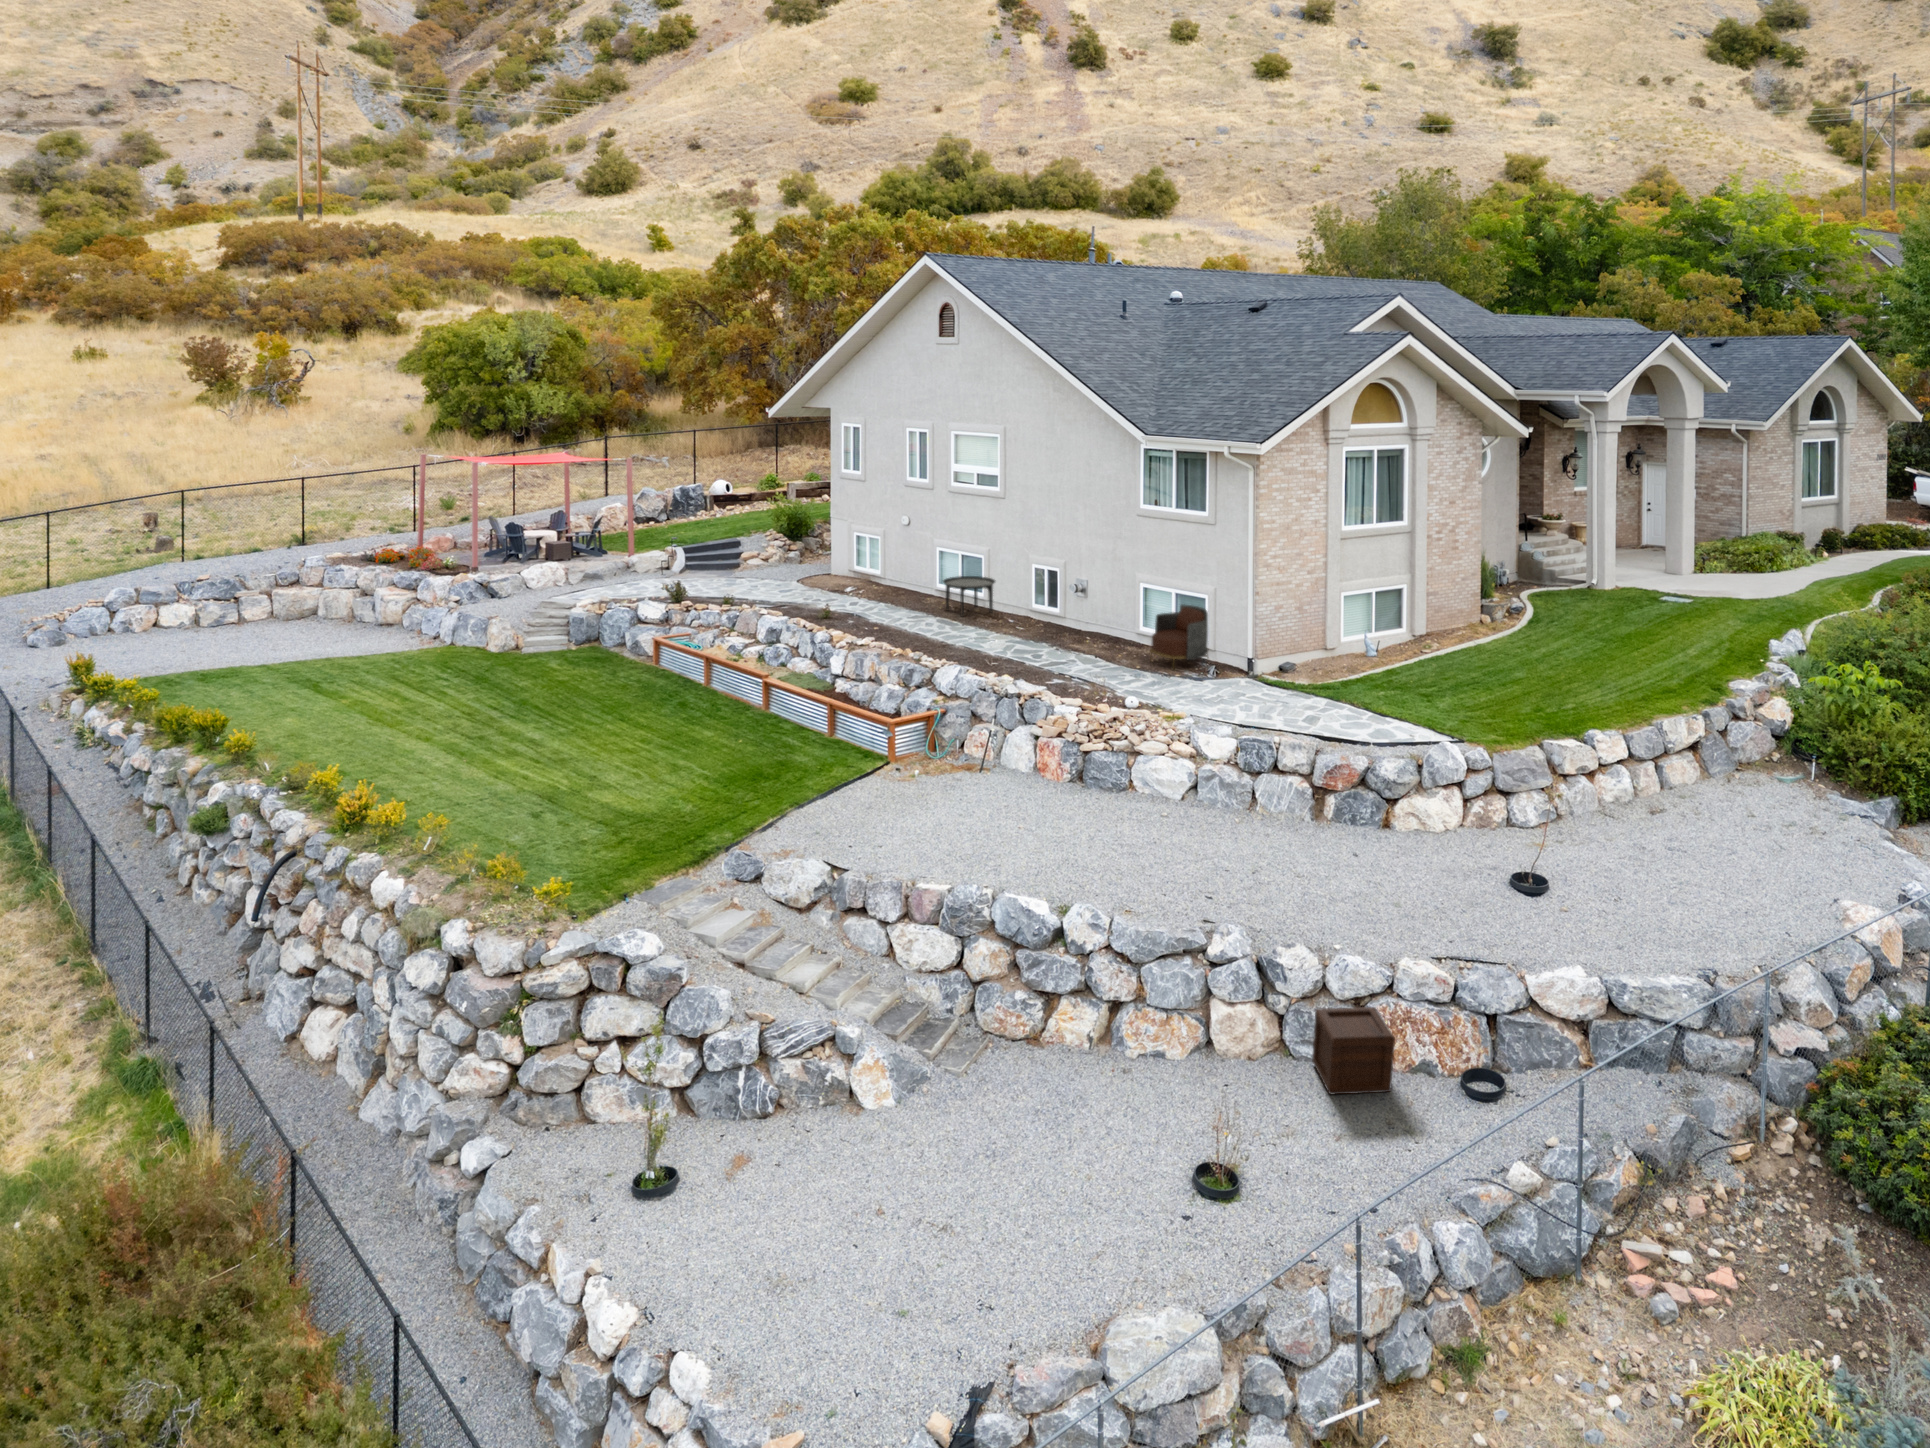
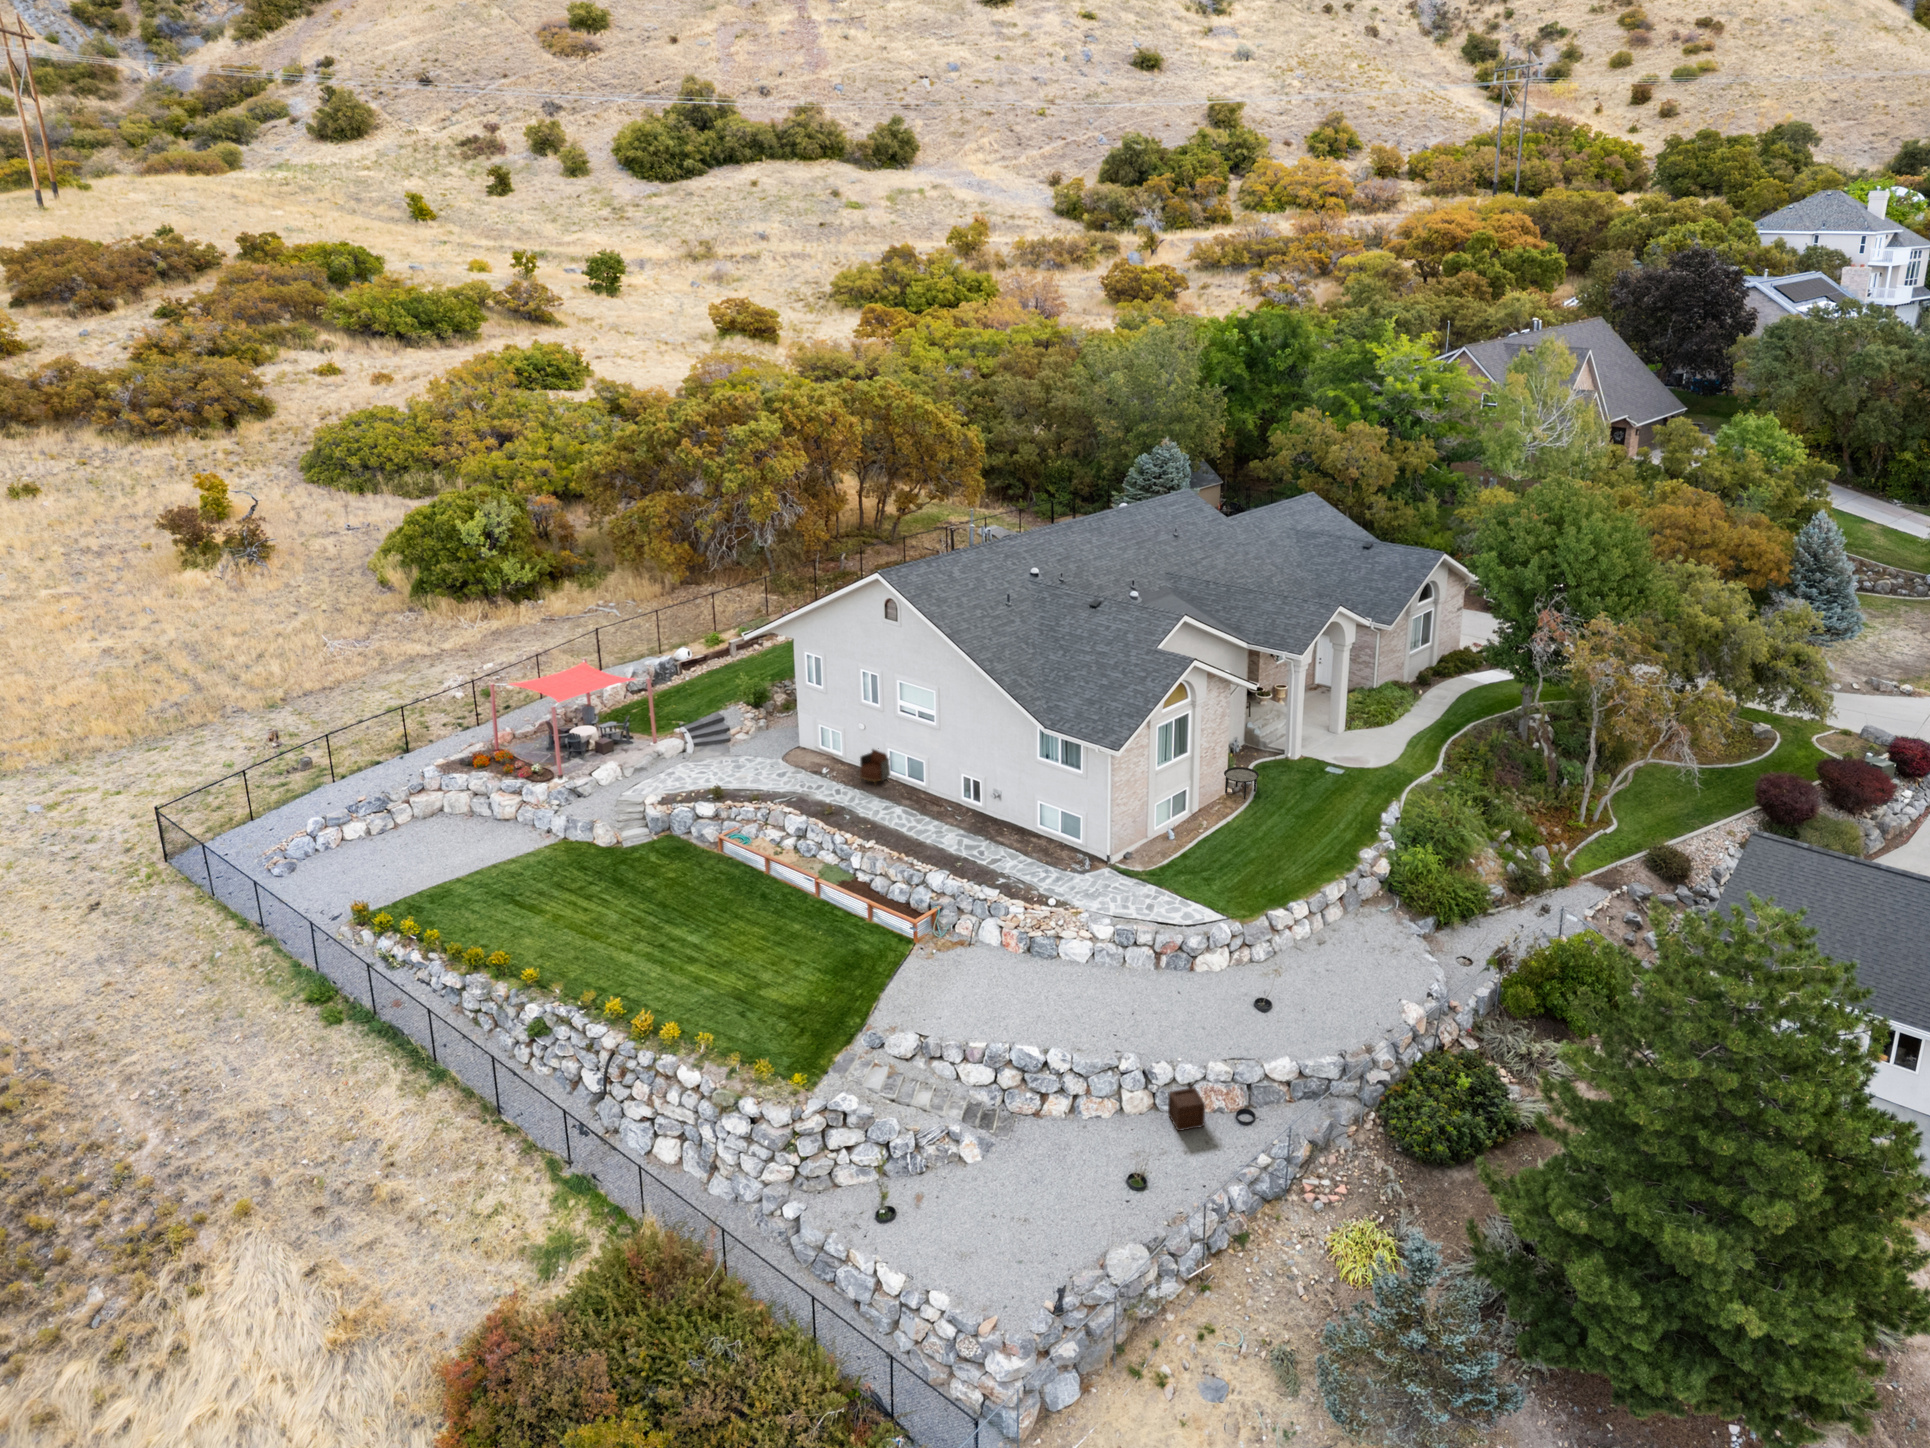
round table: present [943,576,995,616] -> present [1224,767,1259,799]
armchair: present [1150,604,1208,660] -> present [860,748,890,782]

